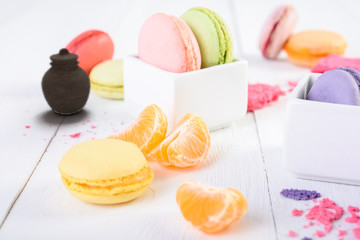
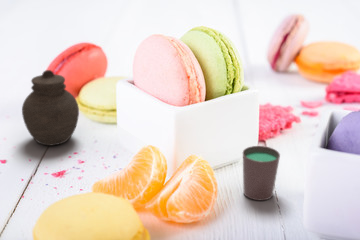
cup: none [232,106,264,152] -> present [243,146,280,200]

